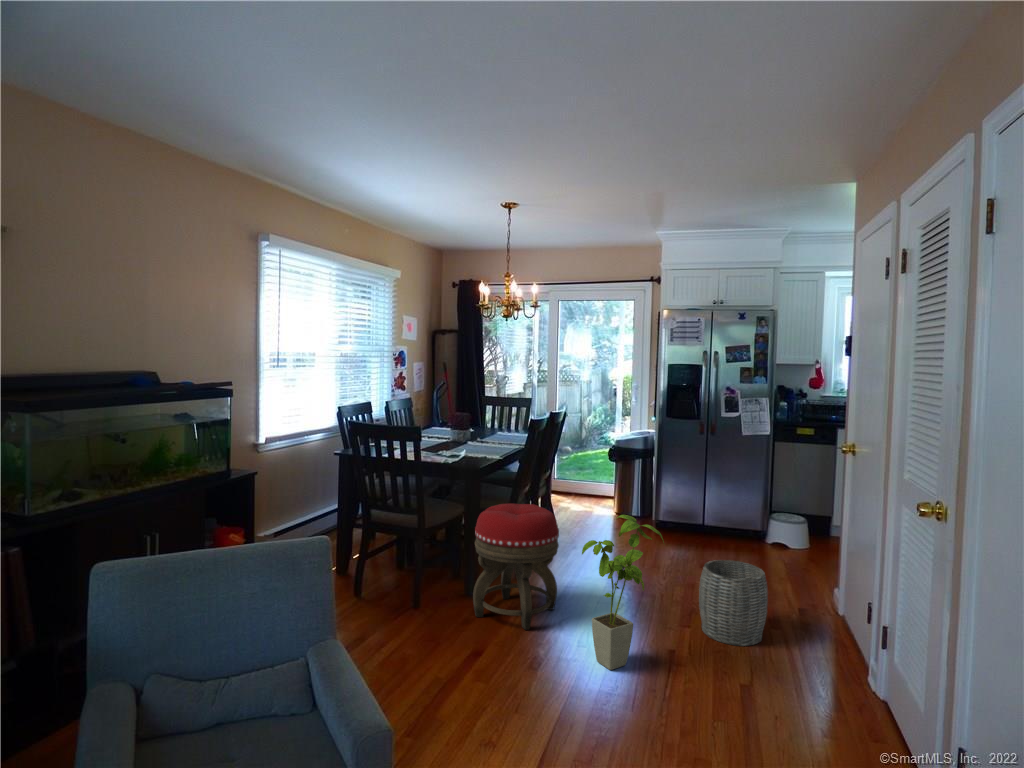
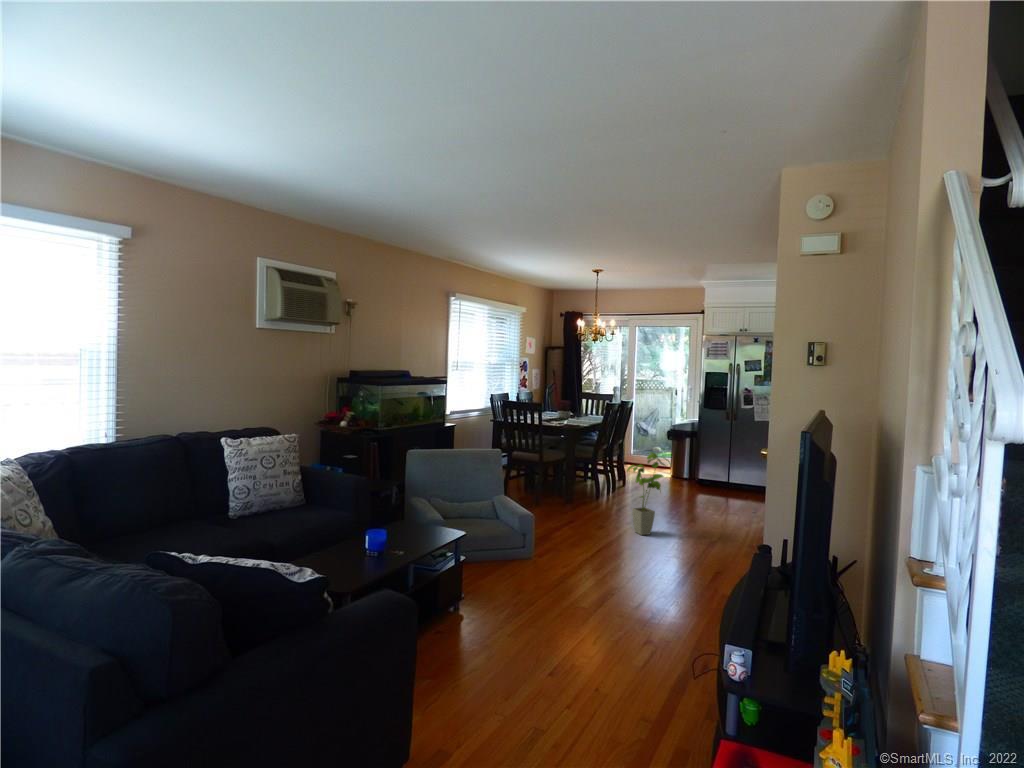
footstool: present [473,504,559,630] -> none [568,451,619,519]
woven basket: present [699,560,768,646] -> none [700,488,741,534]

